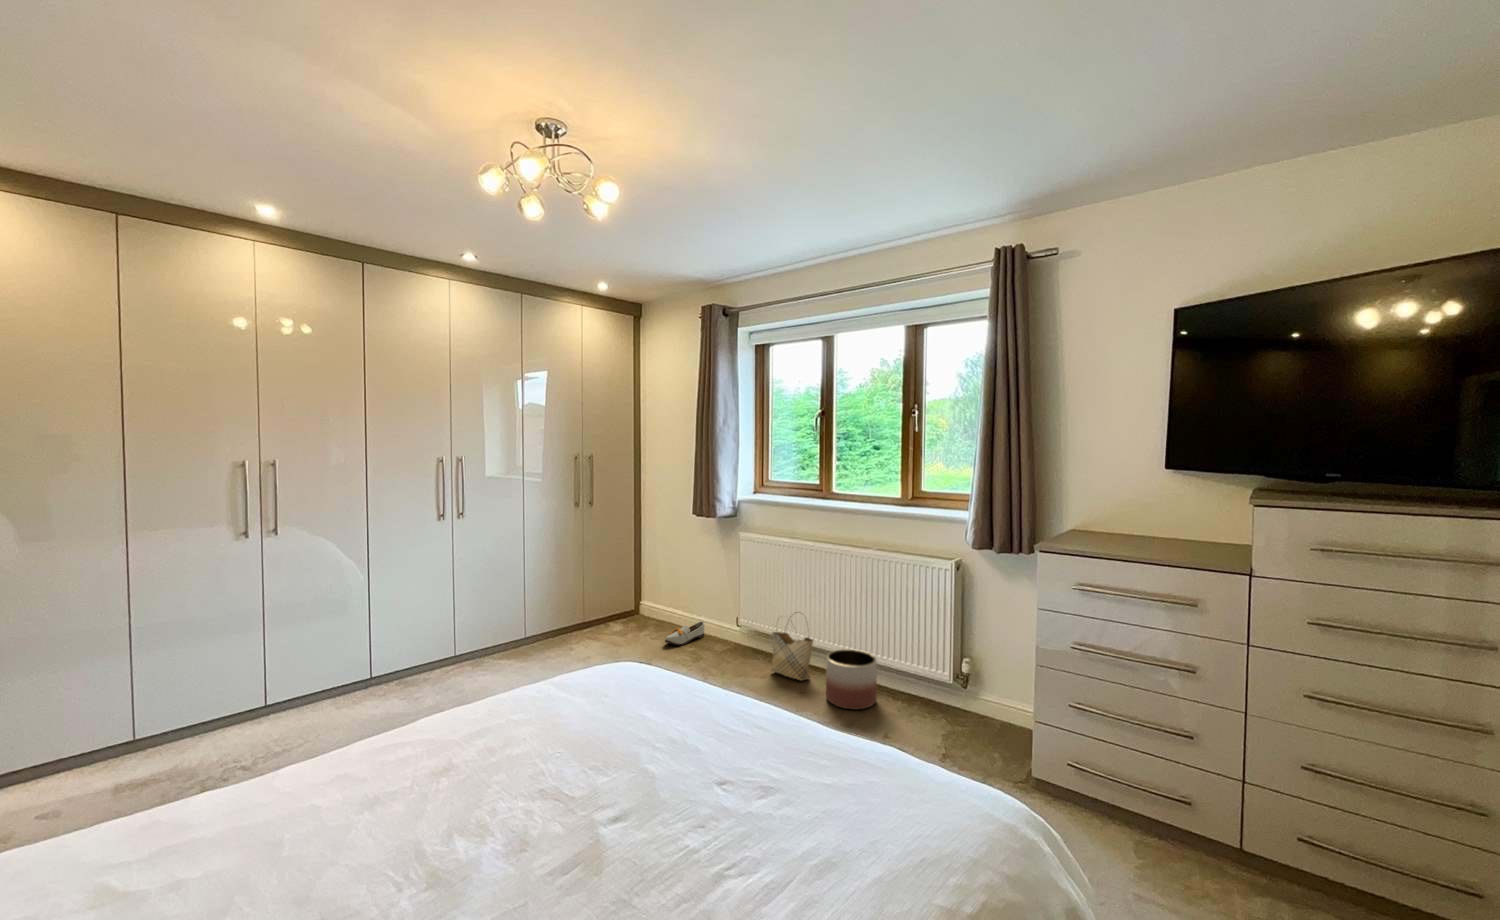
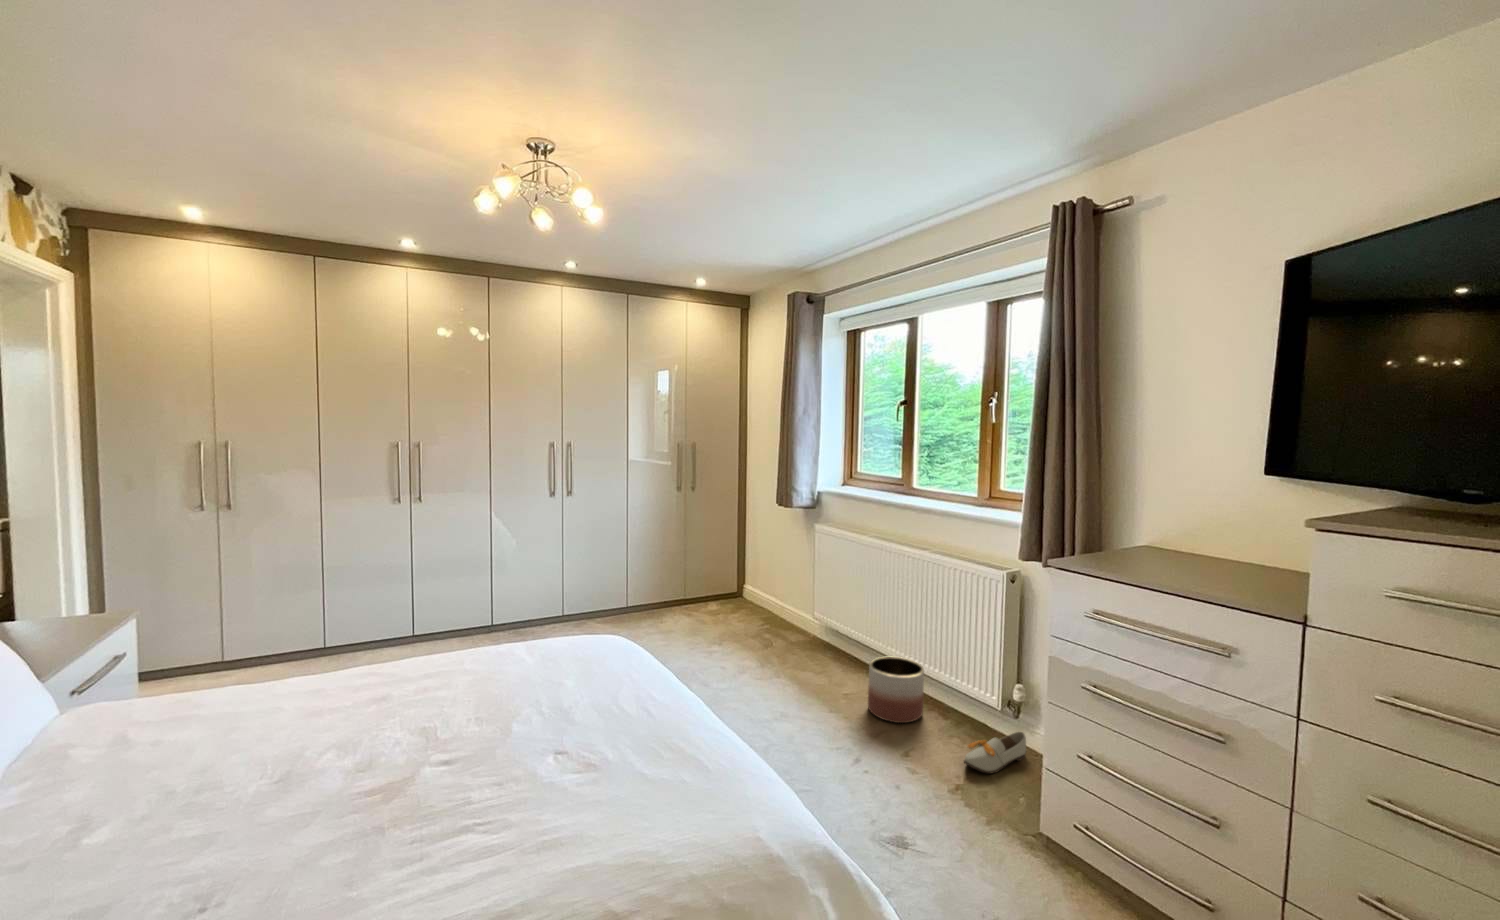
woven basket: present [771,616,813,681] -> none [829,612,871,684]
shoe: present [665,622,704,645] -> present [964,732,1026,774]

